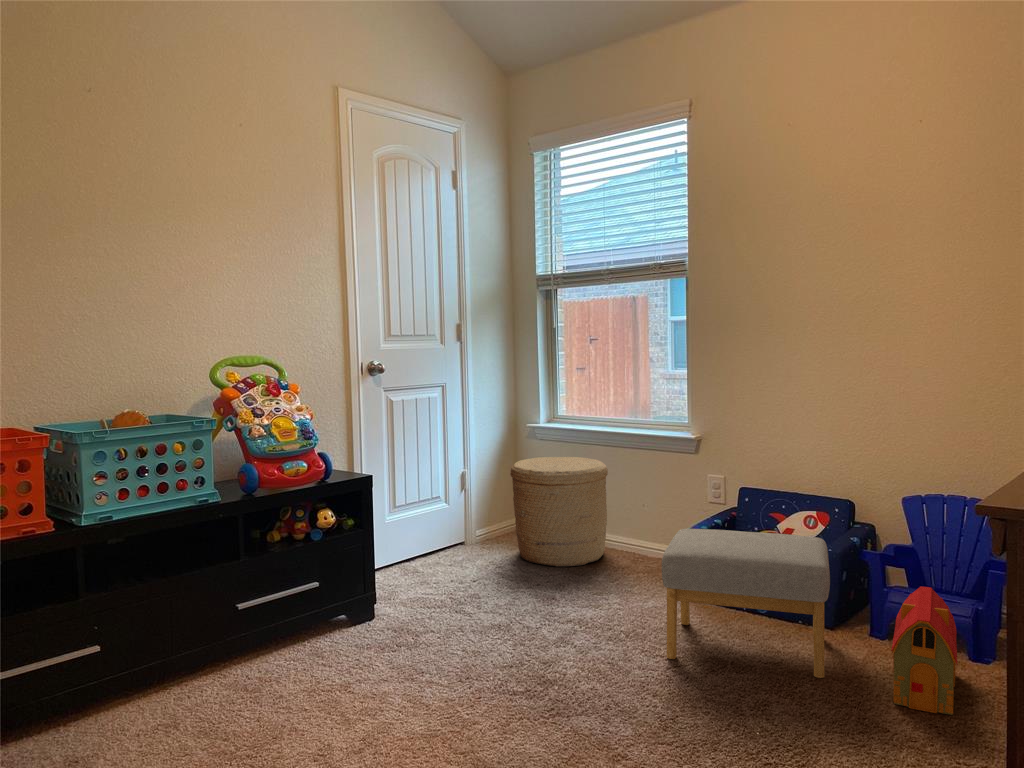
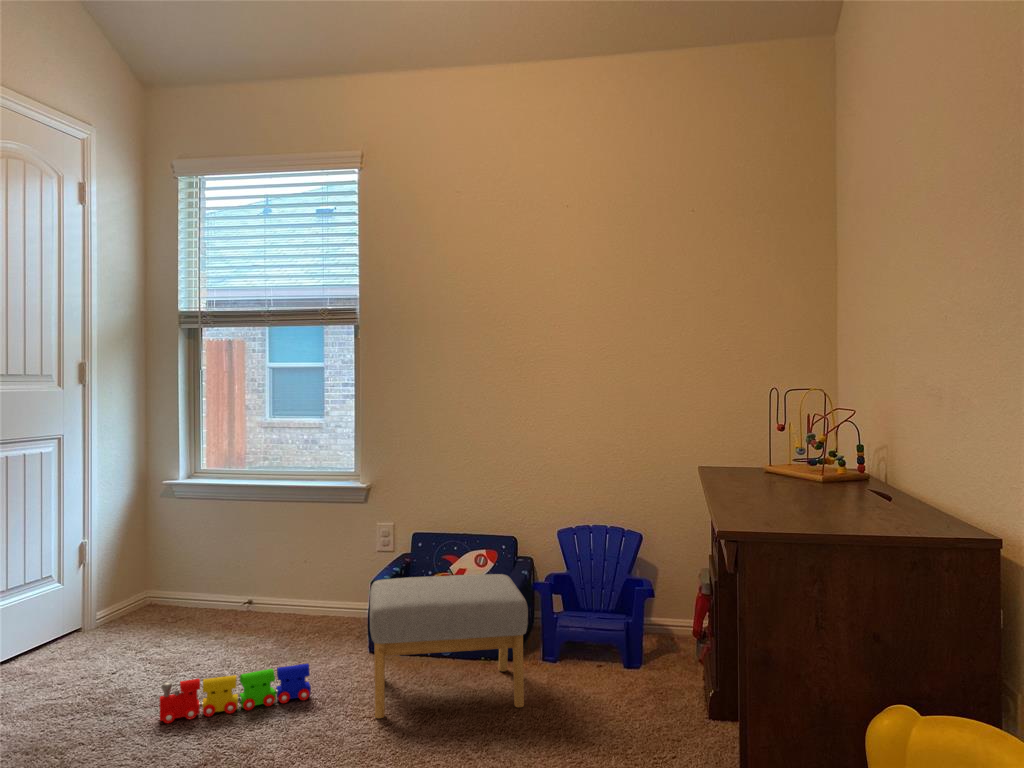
woven basket: present [510,457,608,567] -> none [152,514,269,640]
toy house: present [891,586,958,715] -> none [574,608,636,718]
toy train: none [491,594,618,630] -> present [160,664,311,723]

